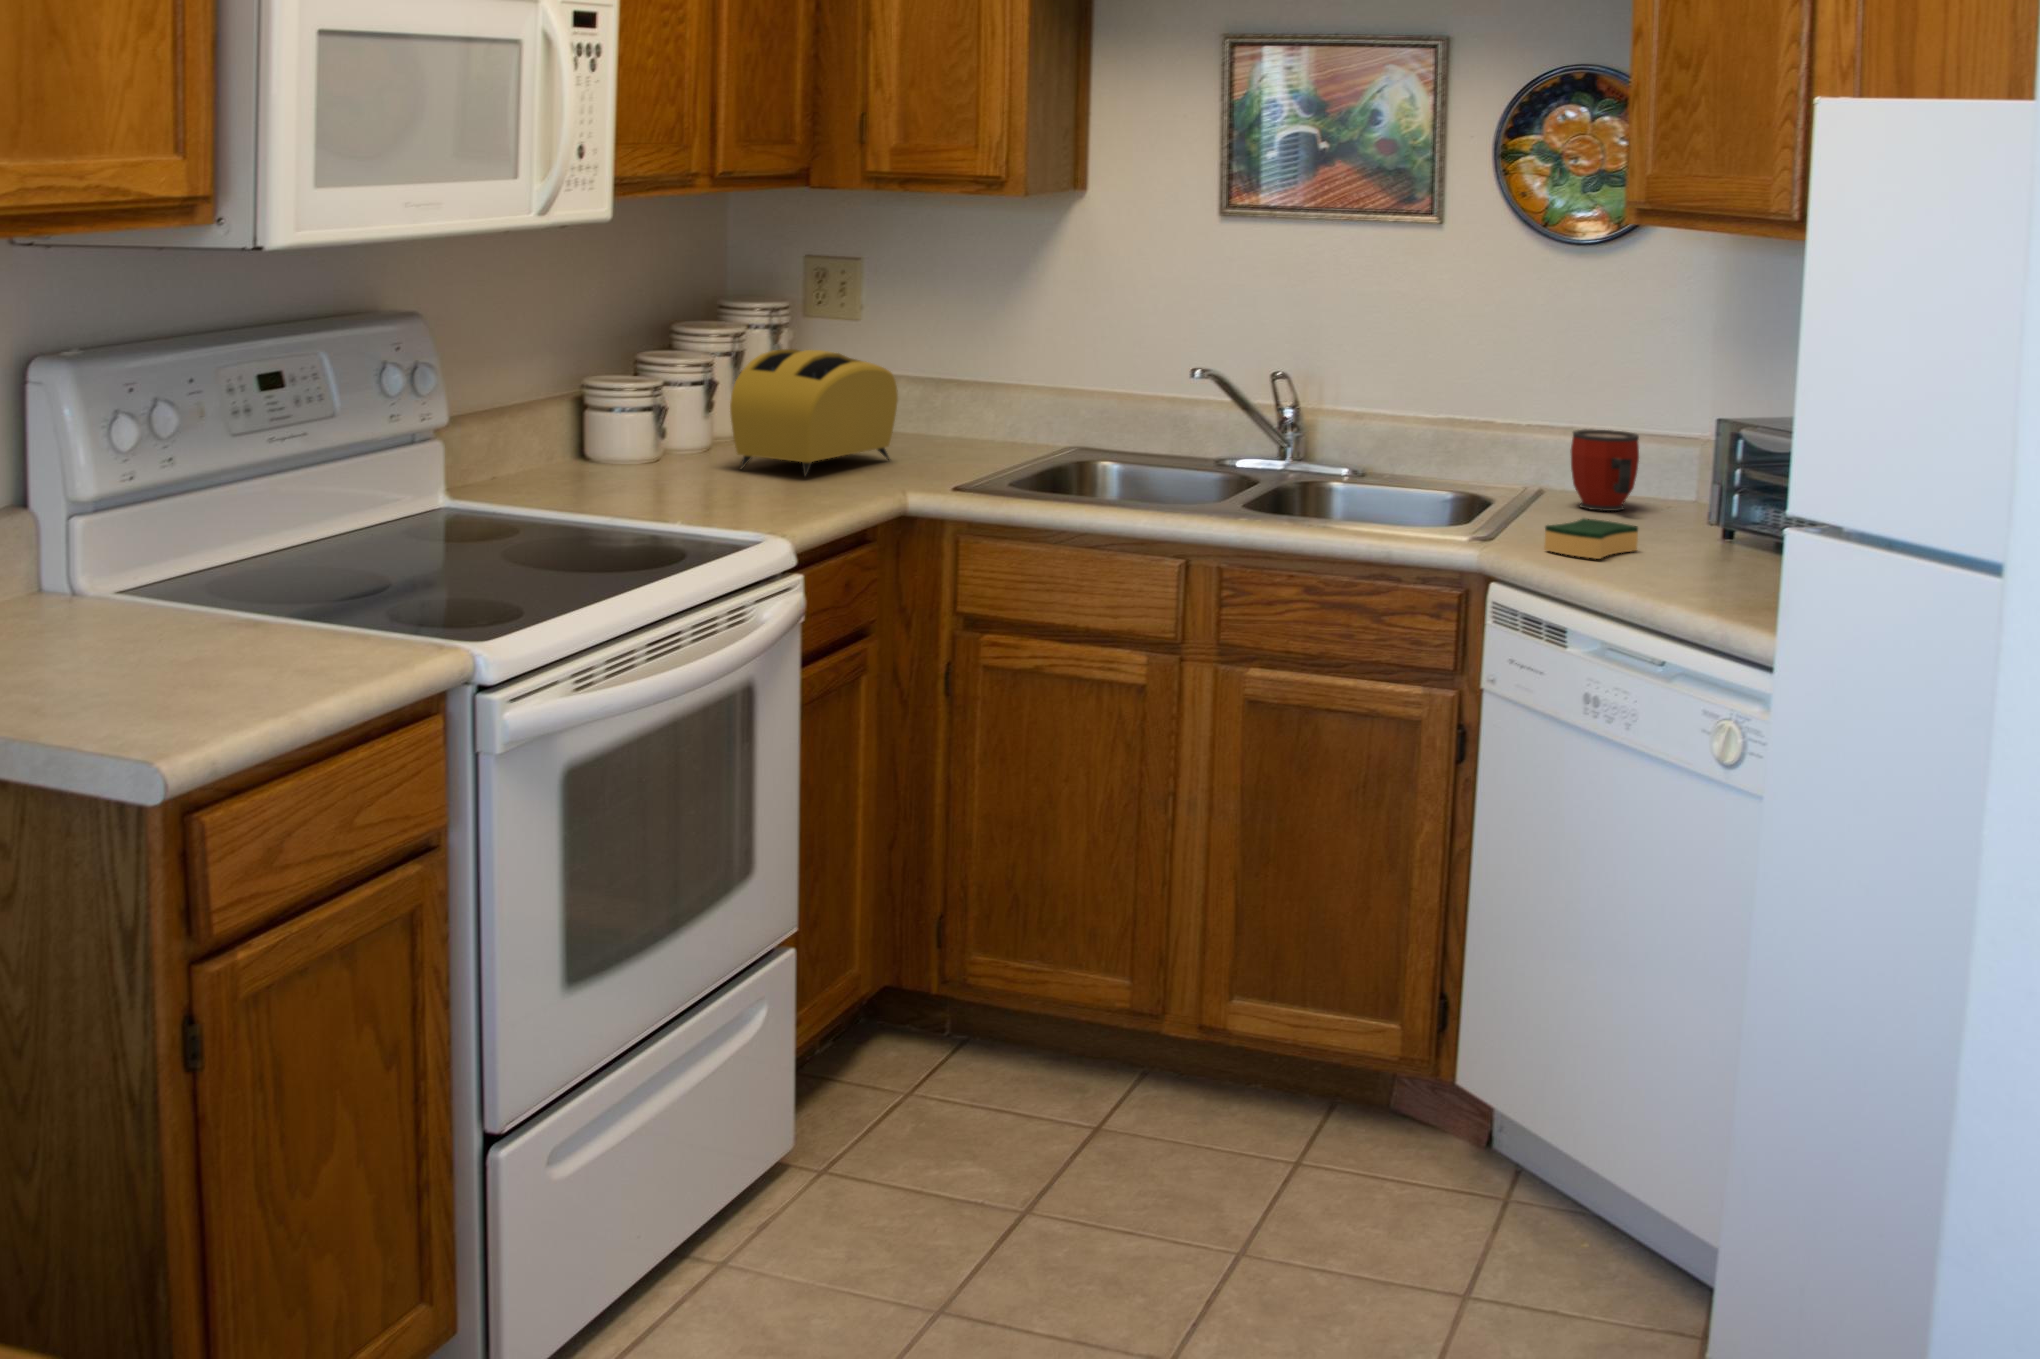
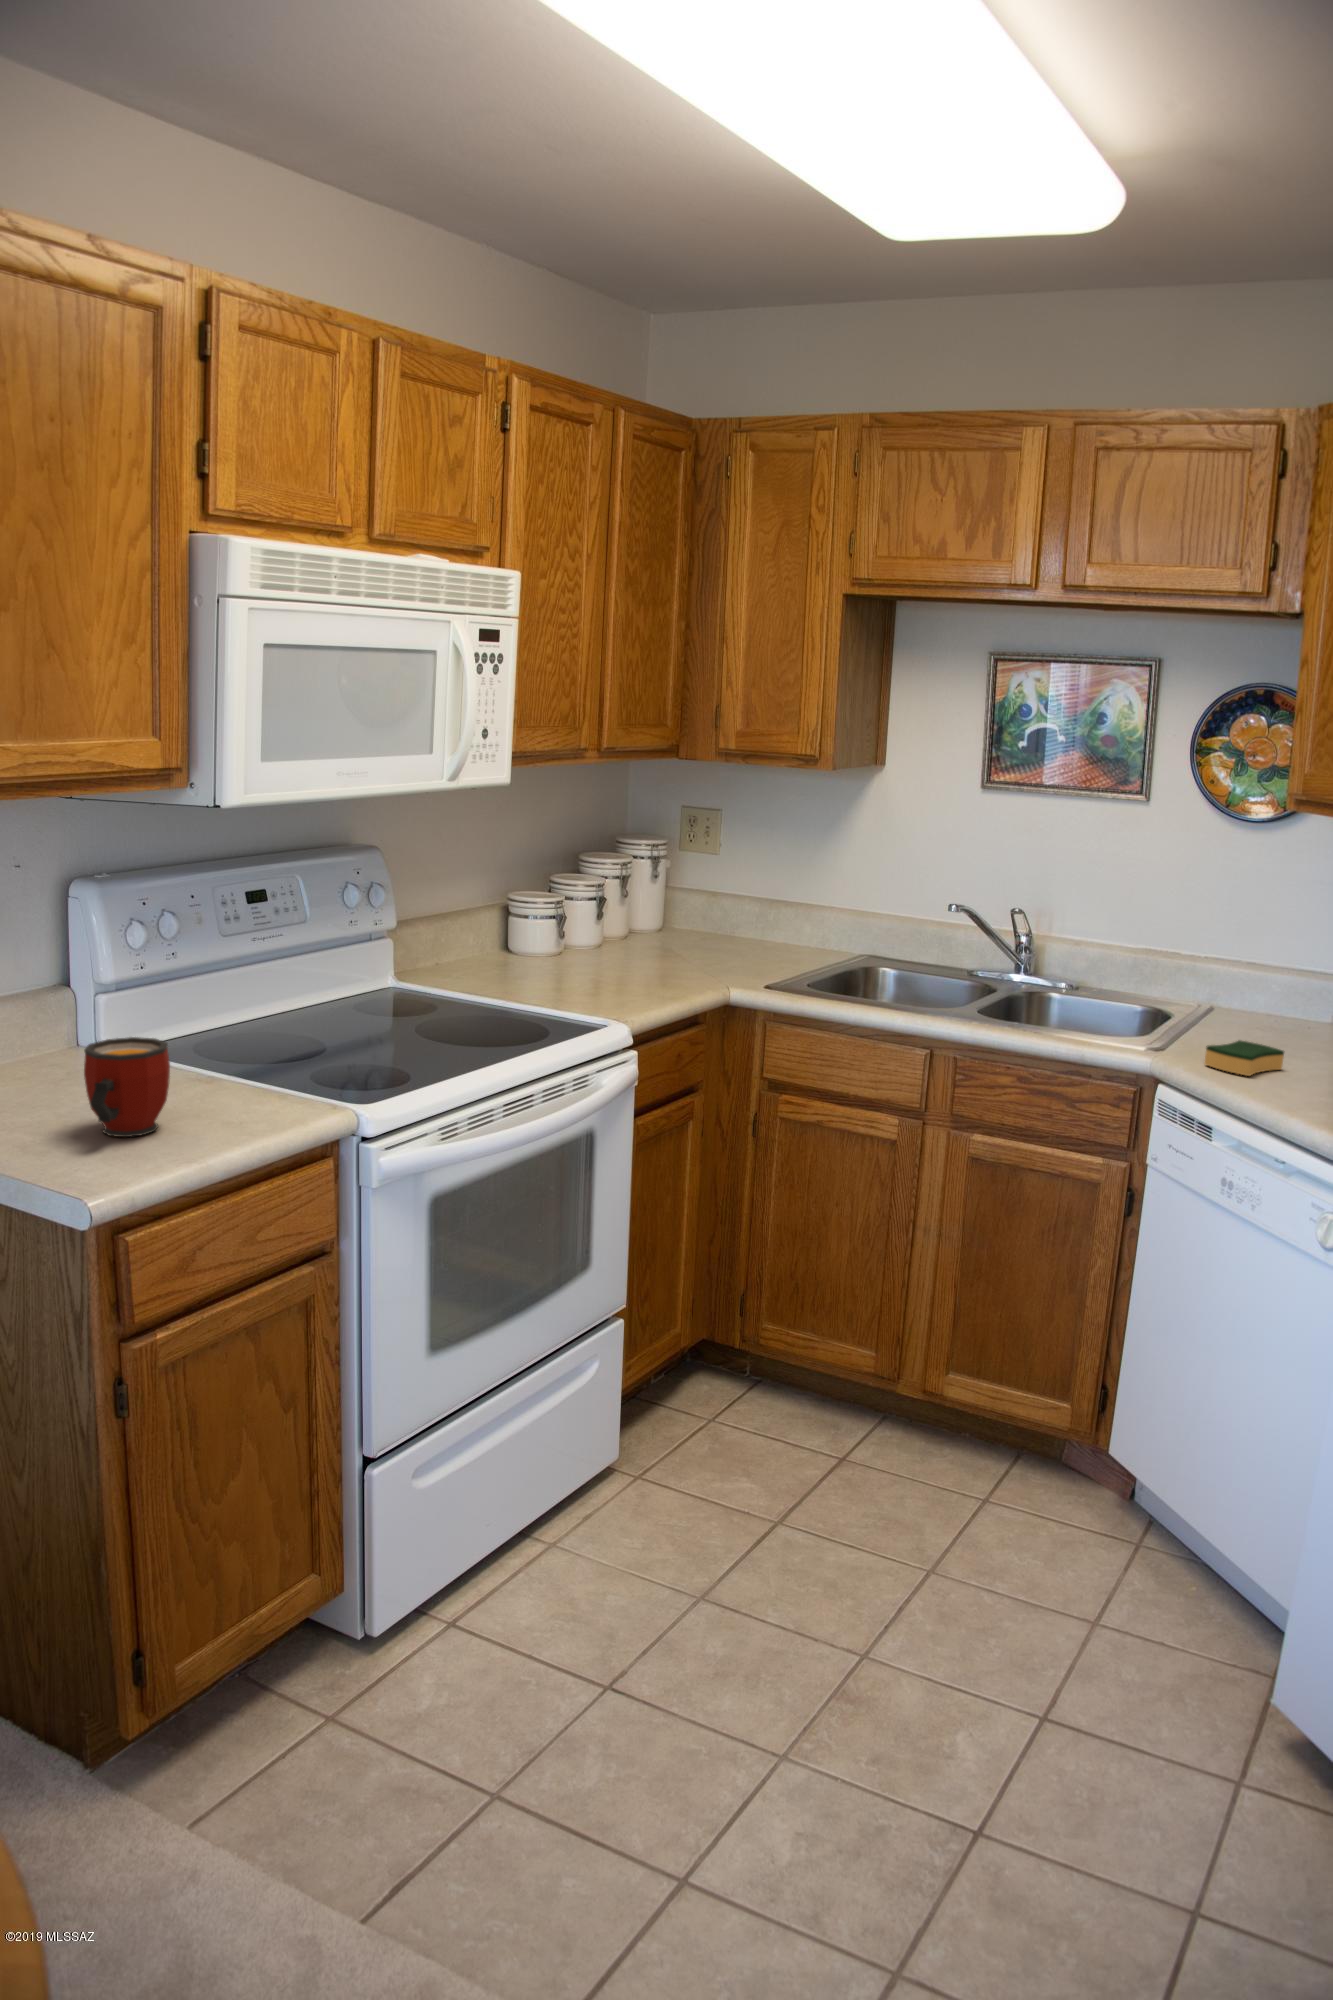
toaster: present [730,349,898,476] -> none [610,878,730,971]
mug: present [1571,430,1639,511] -> present [84,1037,170,1137]

